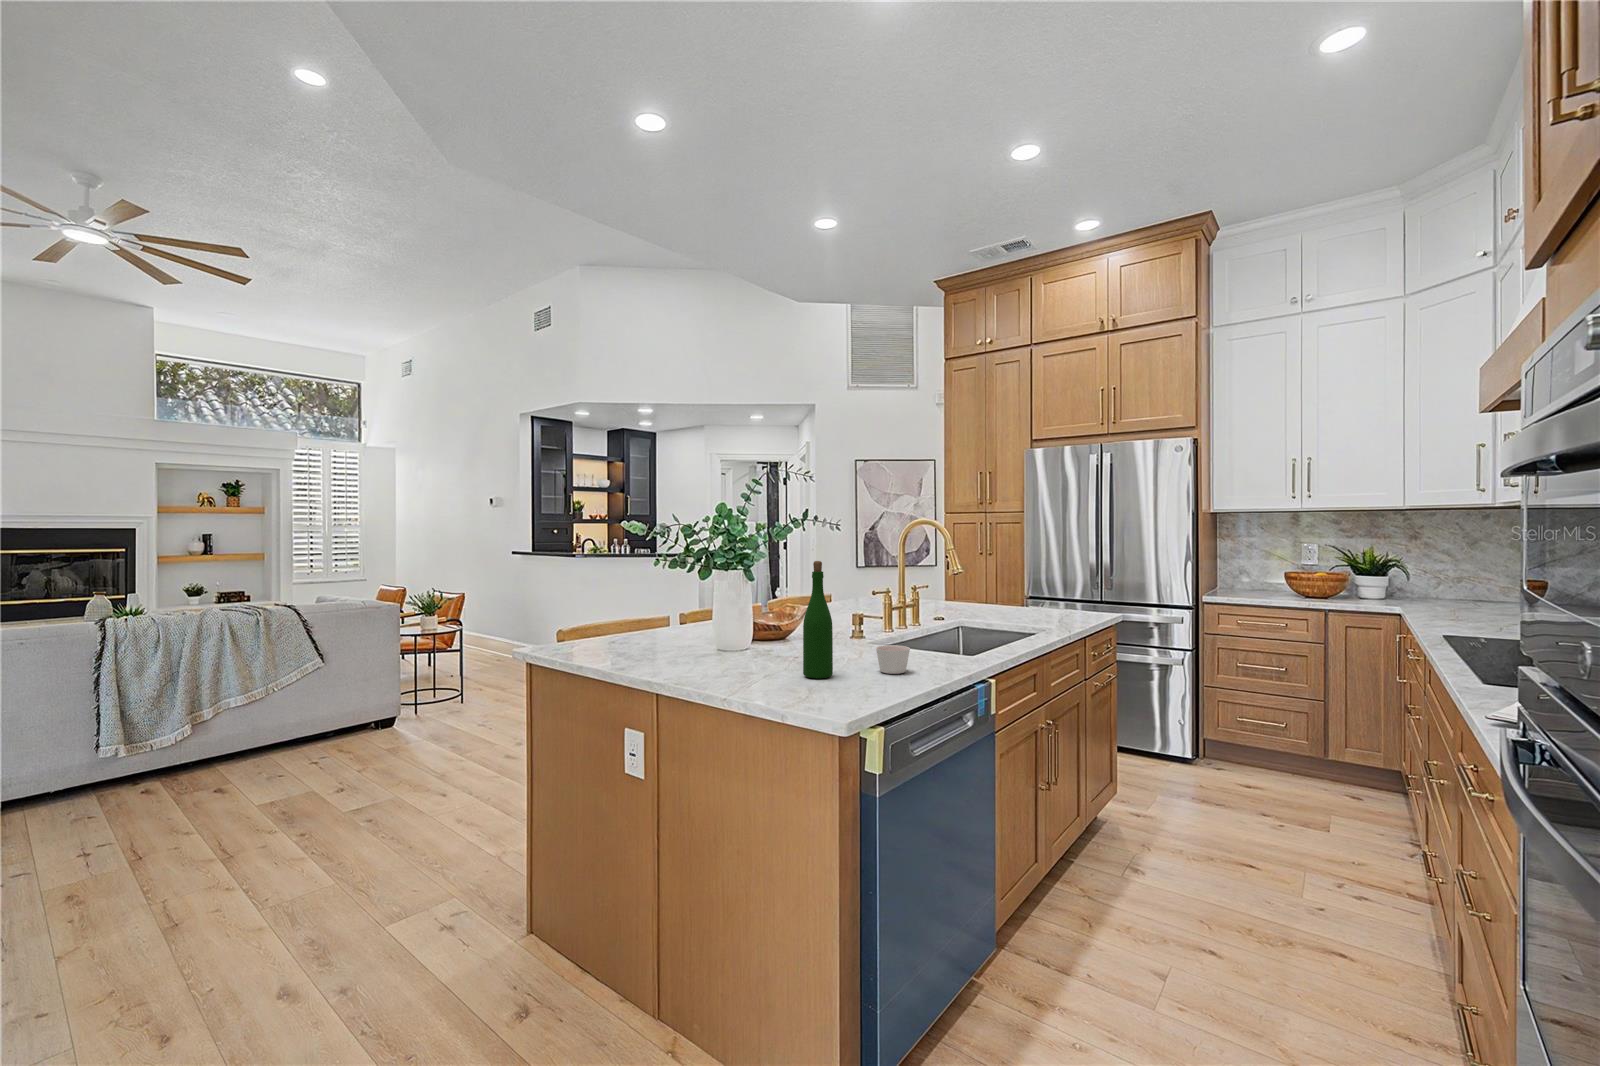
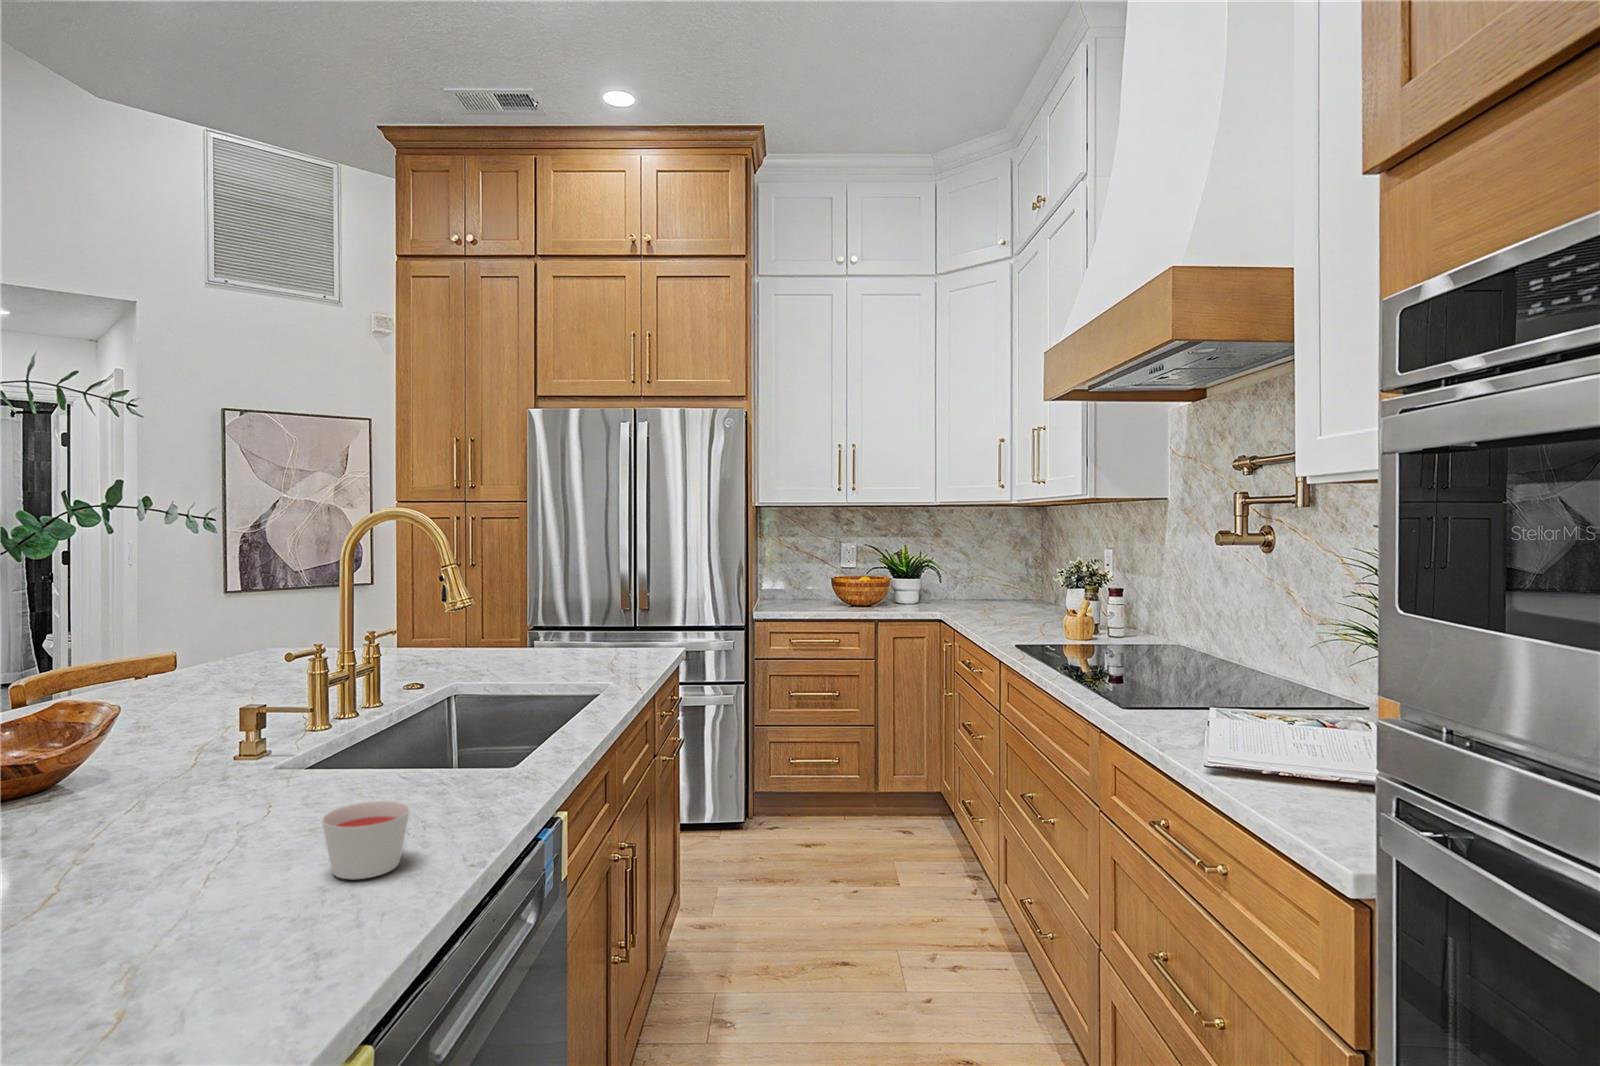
wine bottle: present [803,561,833,679] -> none [93,622,195,957]

